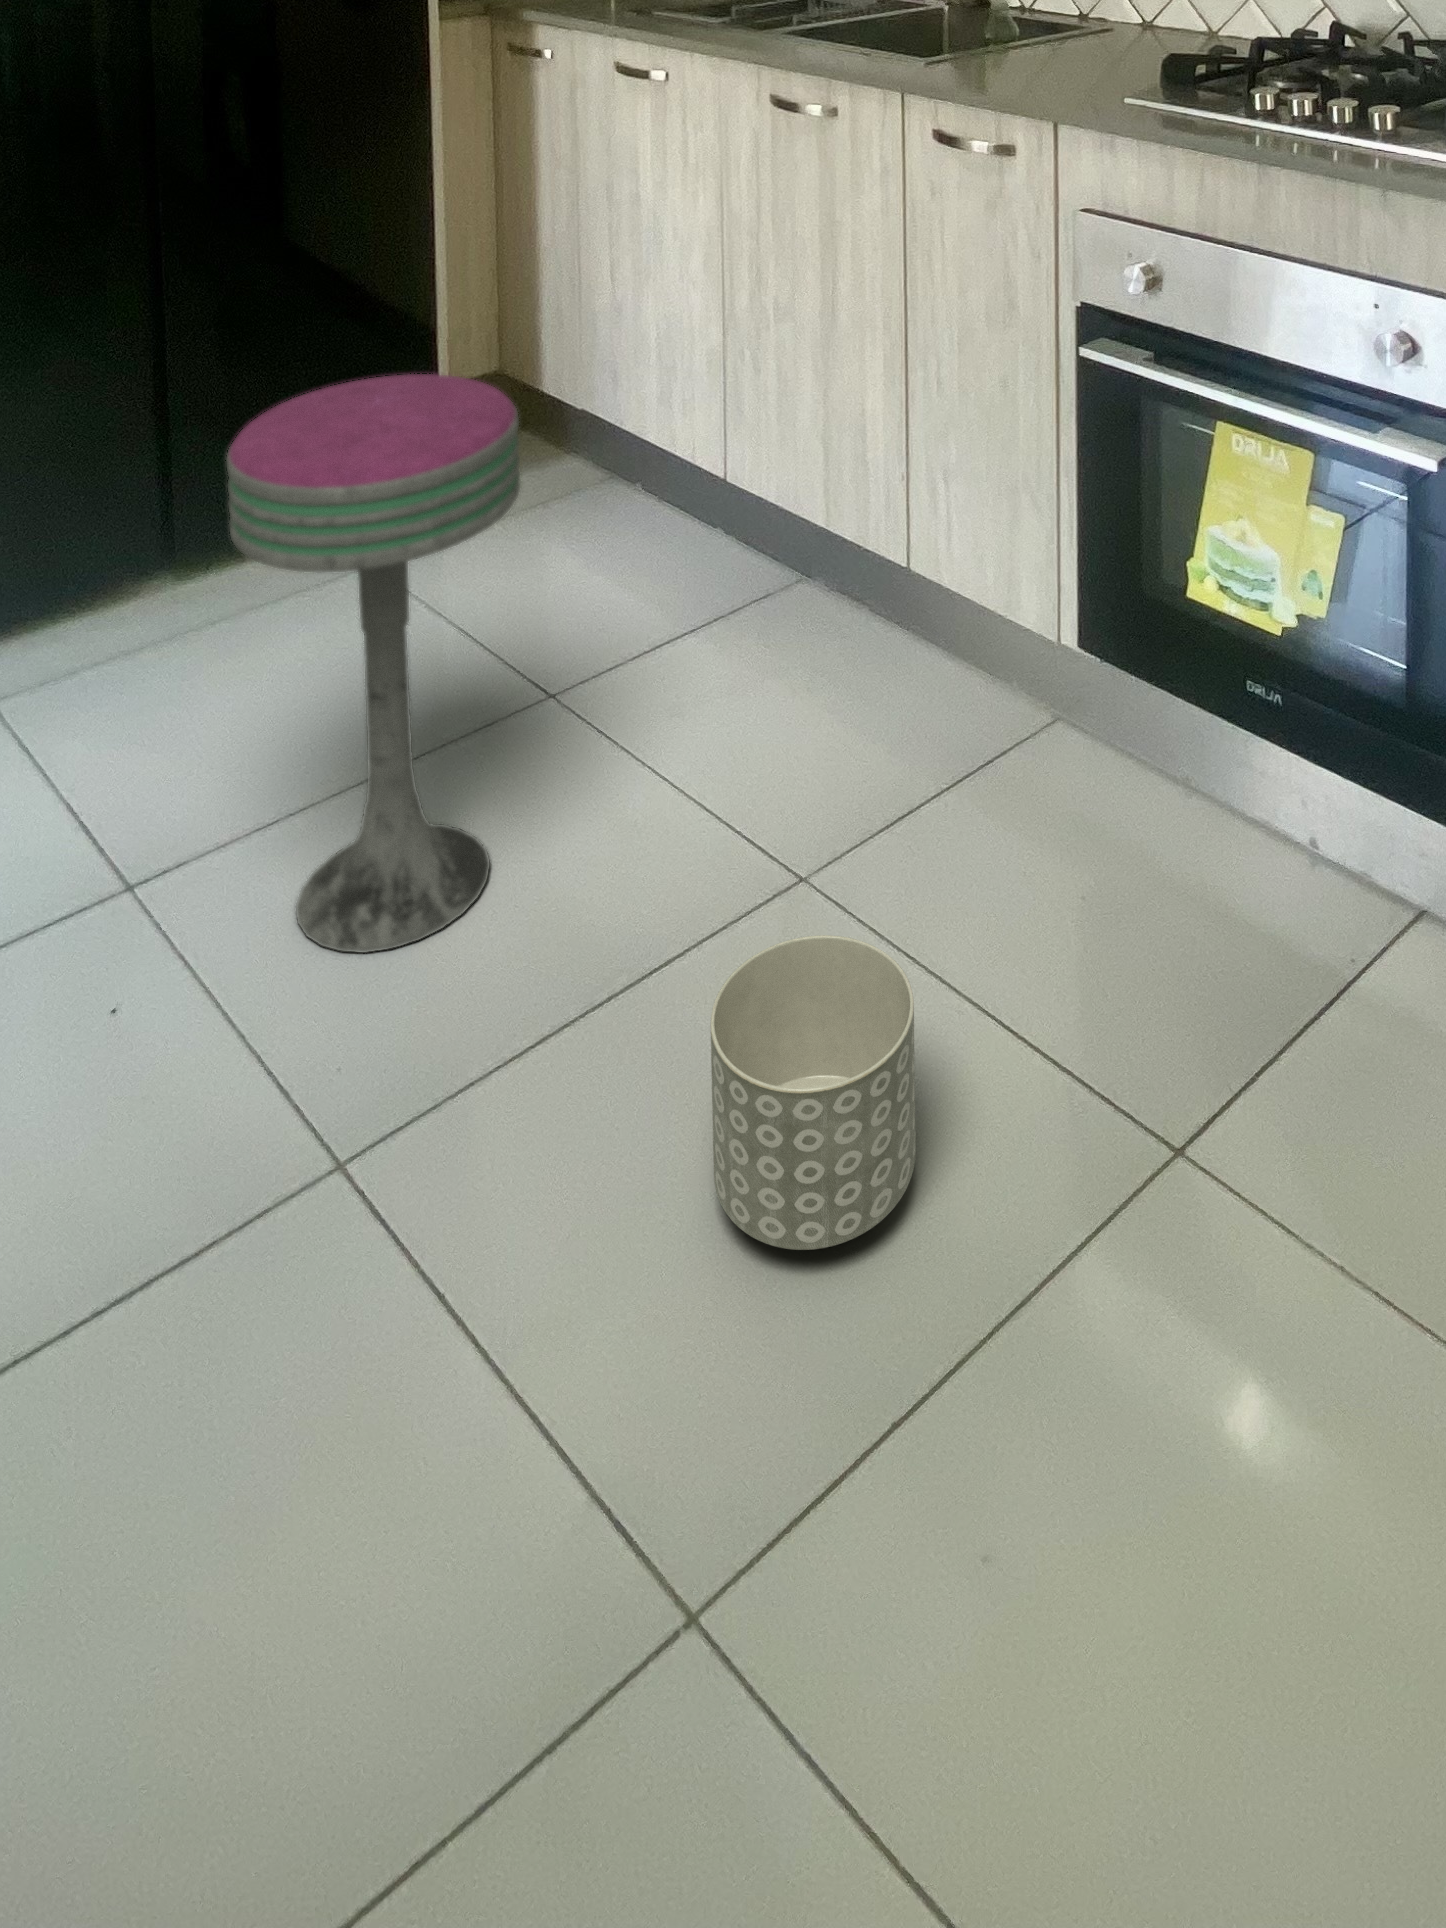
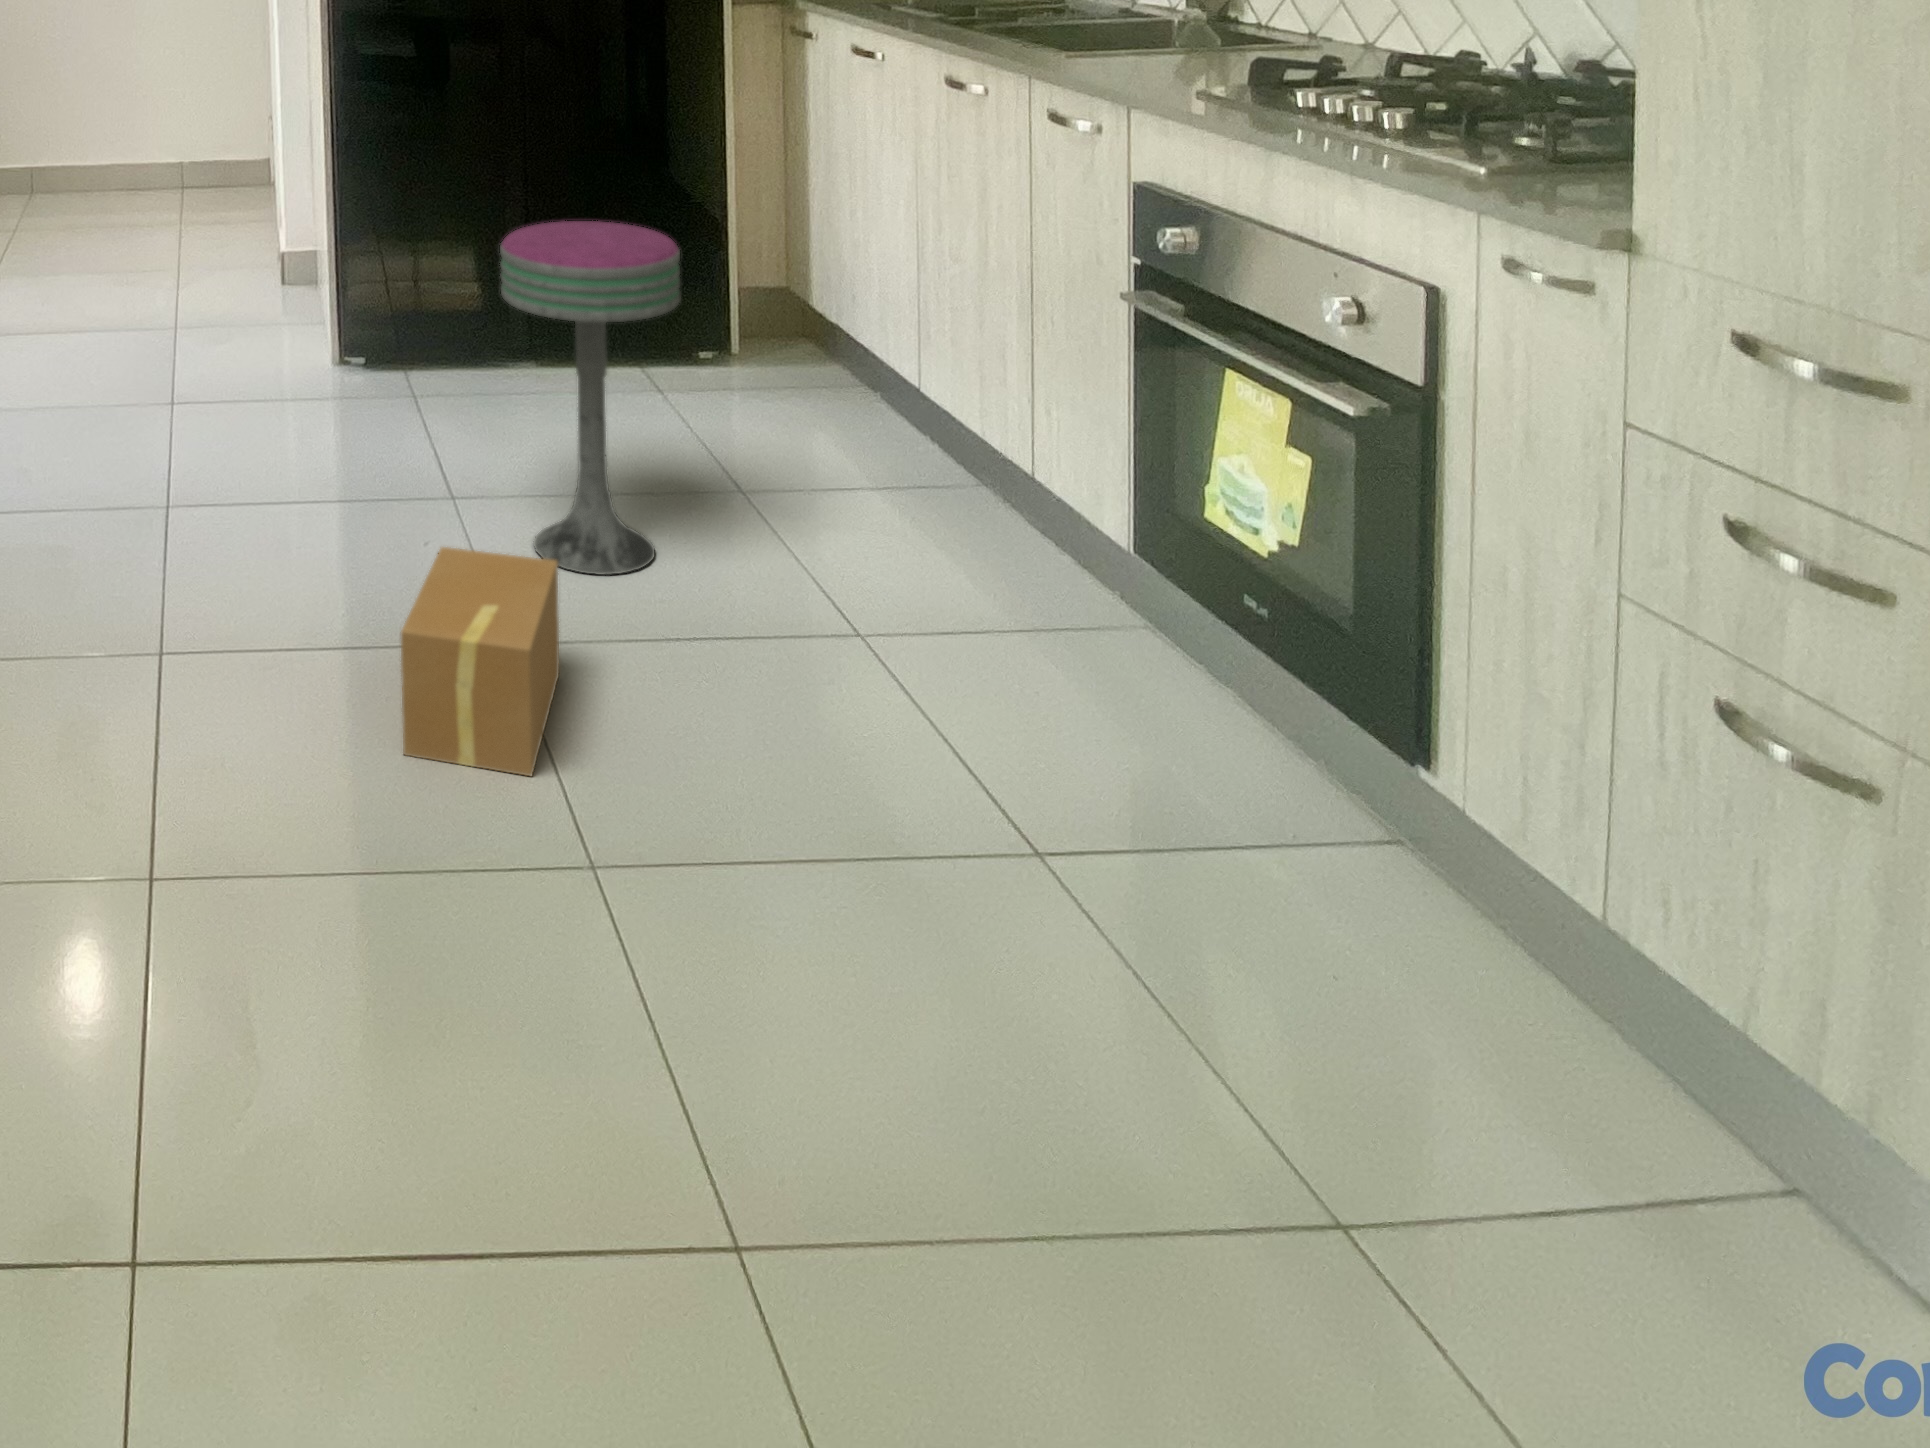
planter: present [710,935,916,1250] -> none [699,602,840,772]
cardboard box: none [220,1017,500,1637] -> present [401,547,559,776]

